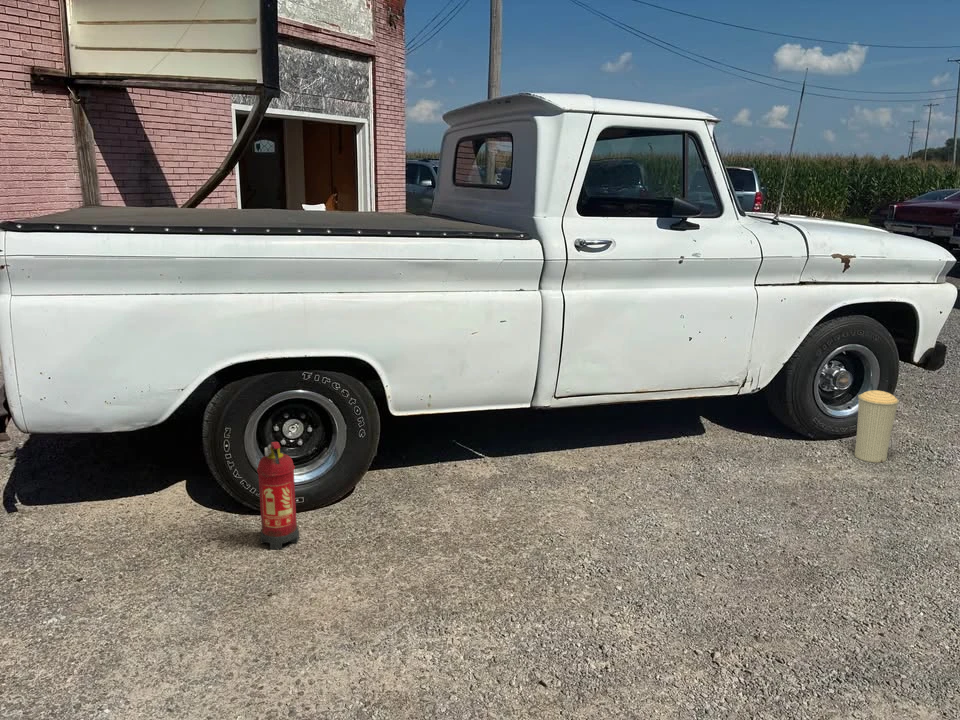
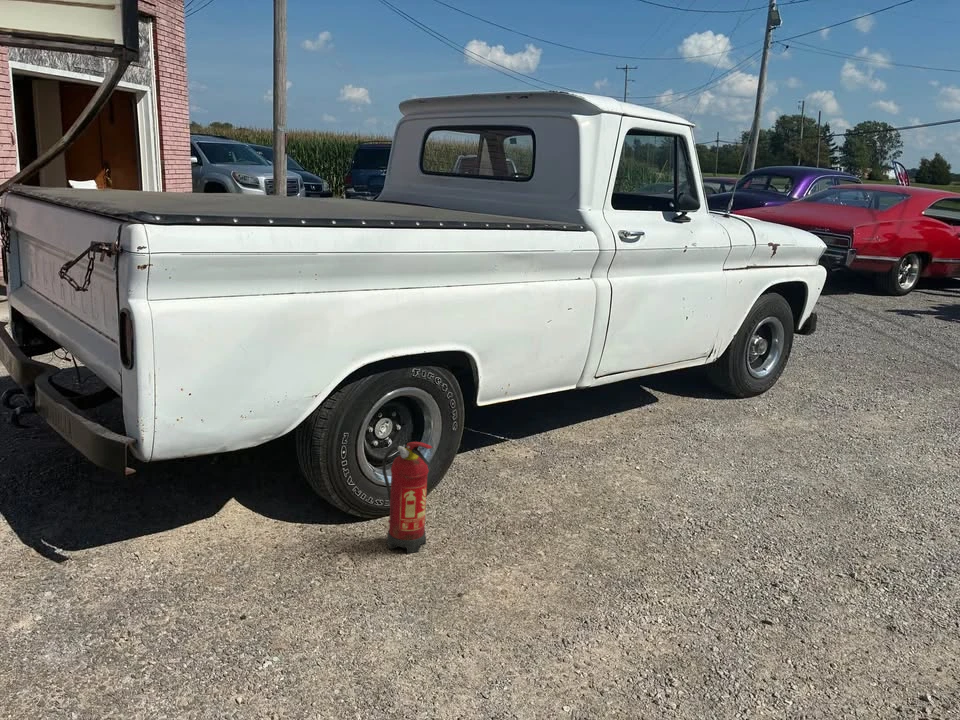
trash can: present [855,390,899,463] -> none [771,355,808,414]

